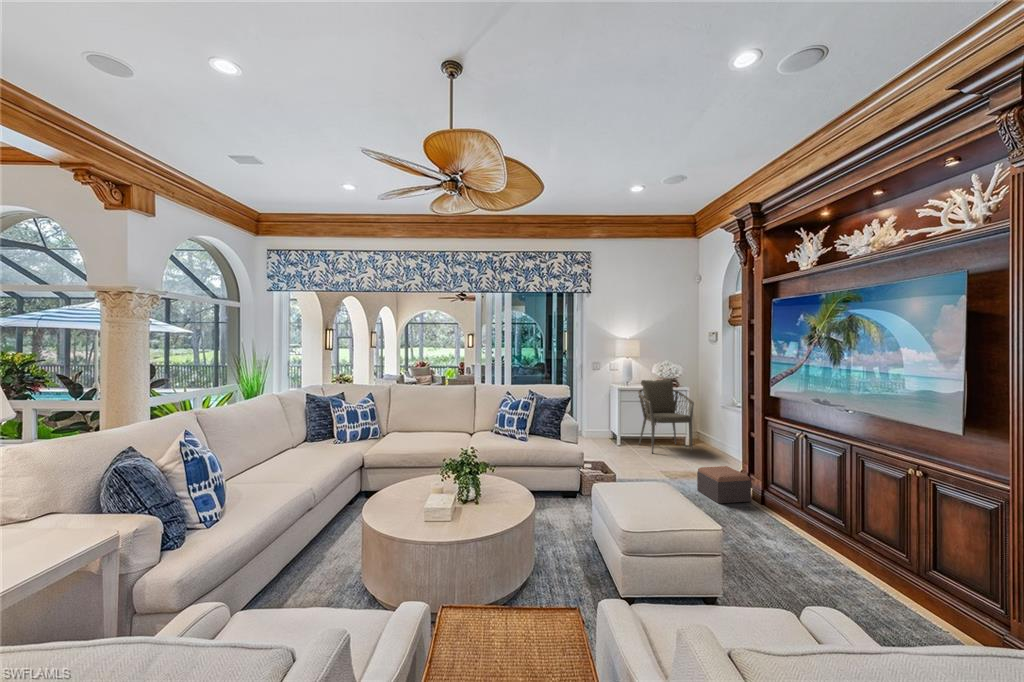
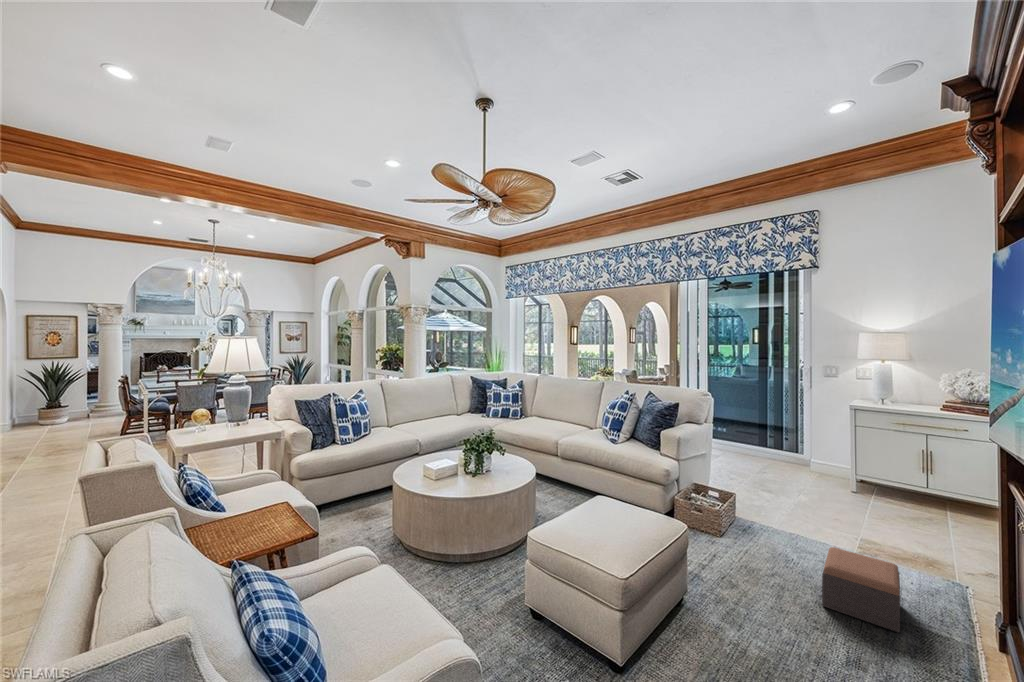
armchair: present [638,379,694,453] -> none [867,404,977,544]

